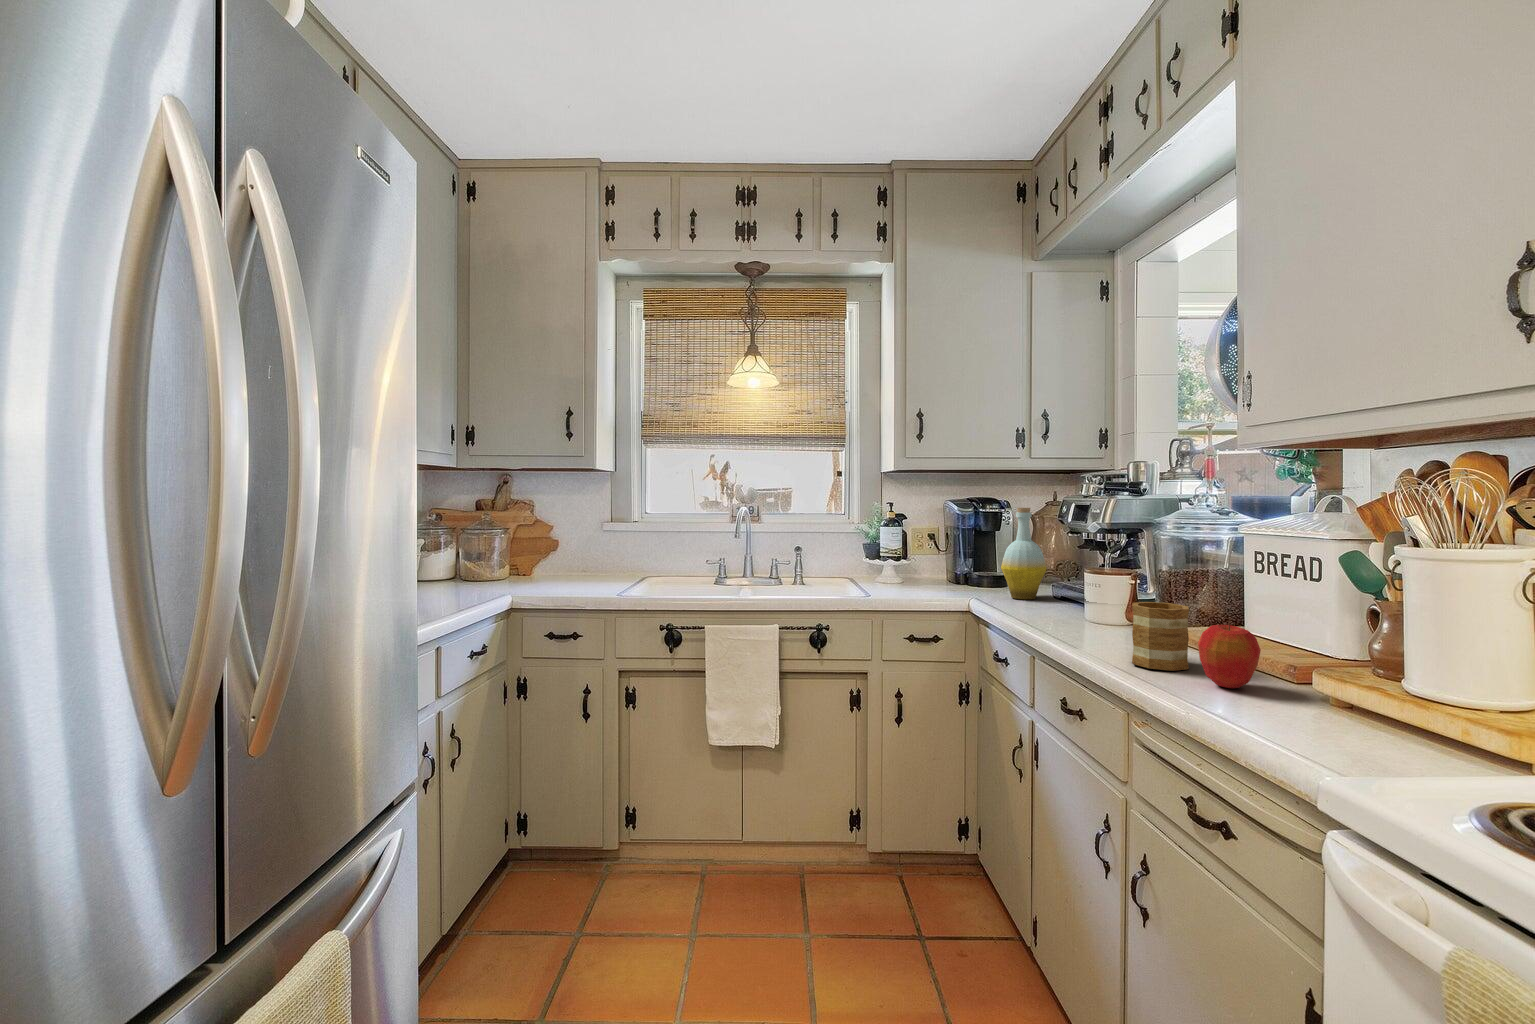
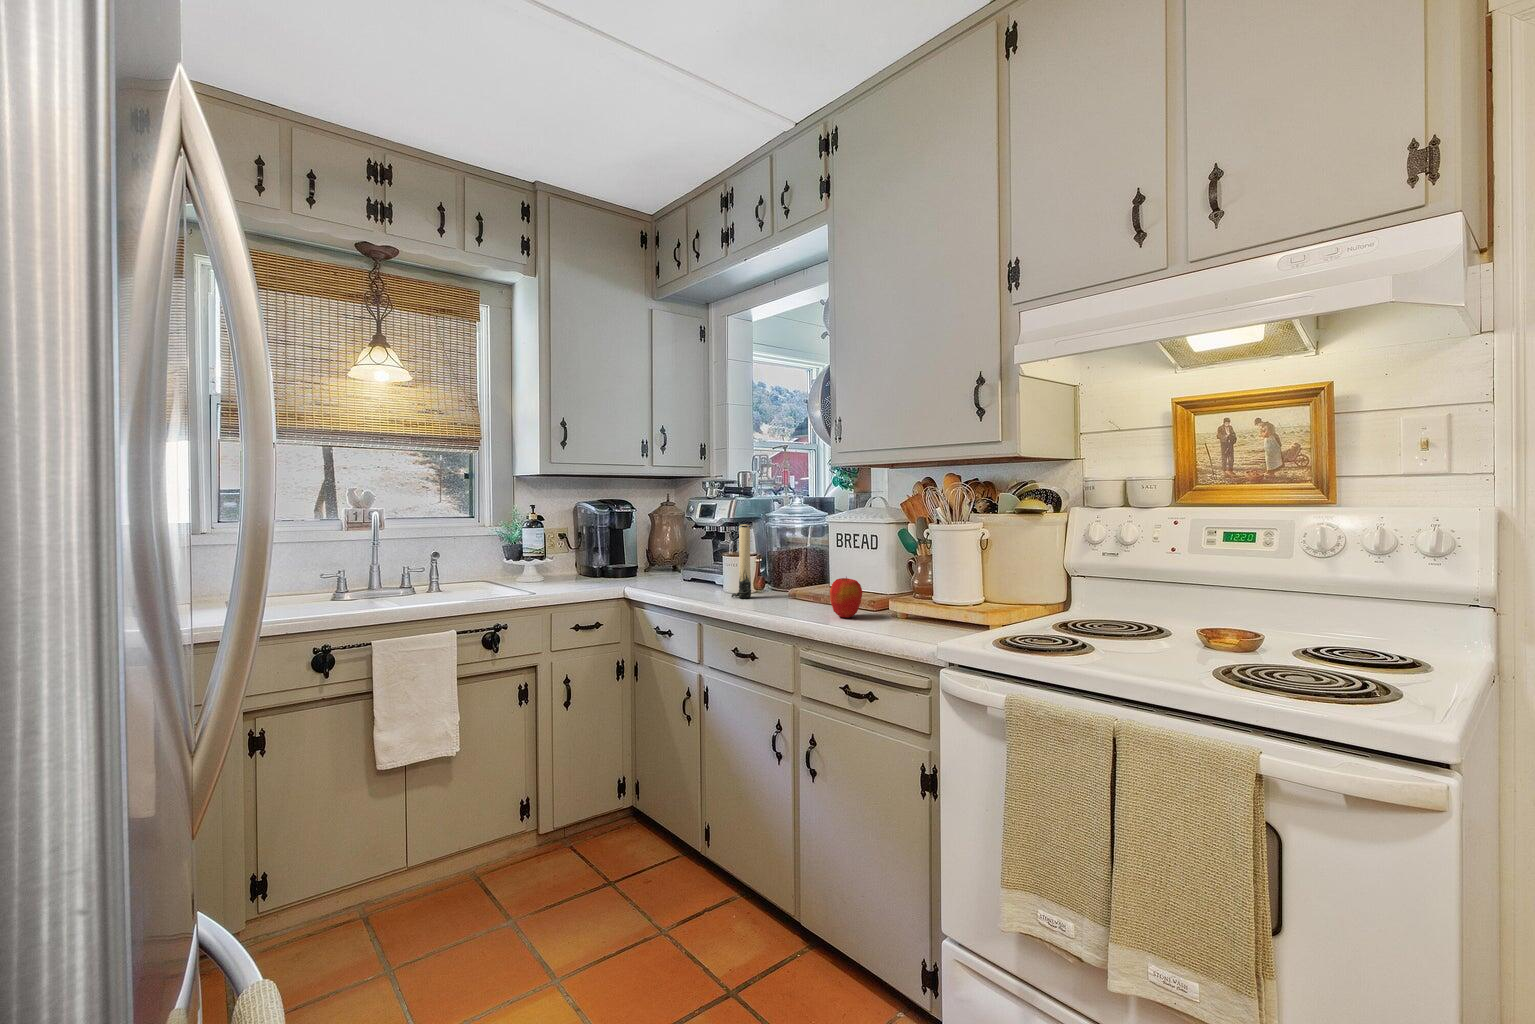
bottle: present [1001,508,1047,599] -> none [647,508,683,584]
candle: none [1083,532,1111,632] -> present [731,524,751,598]
mug: present [1132,602,1189,671] -> none [779,570,818,614]

